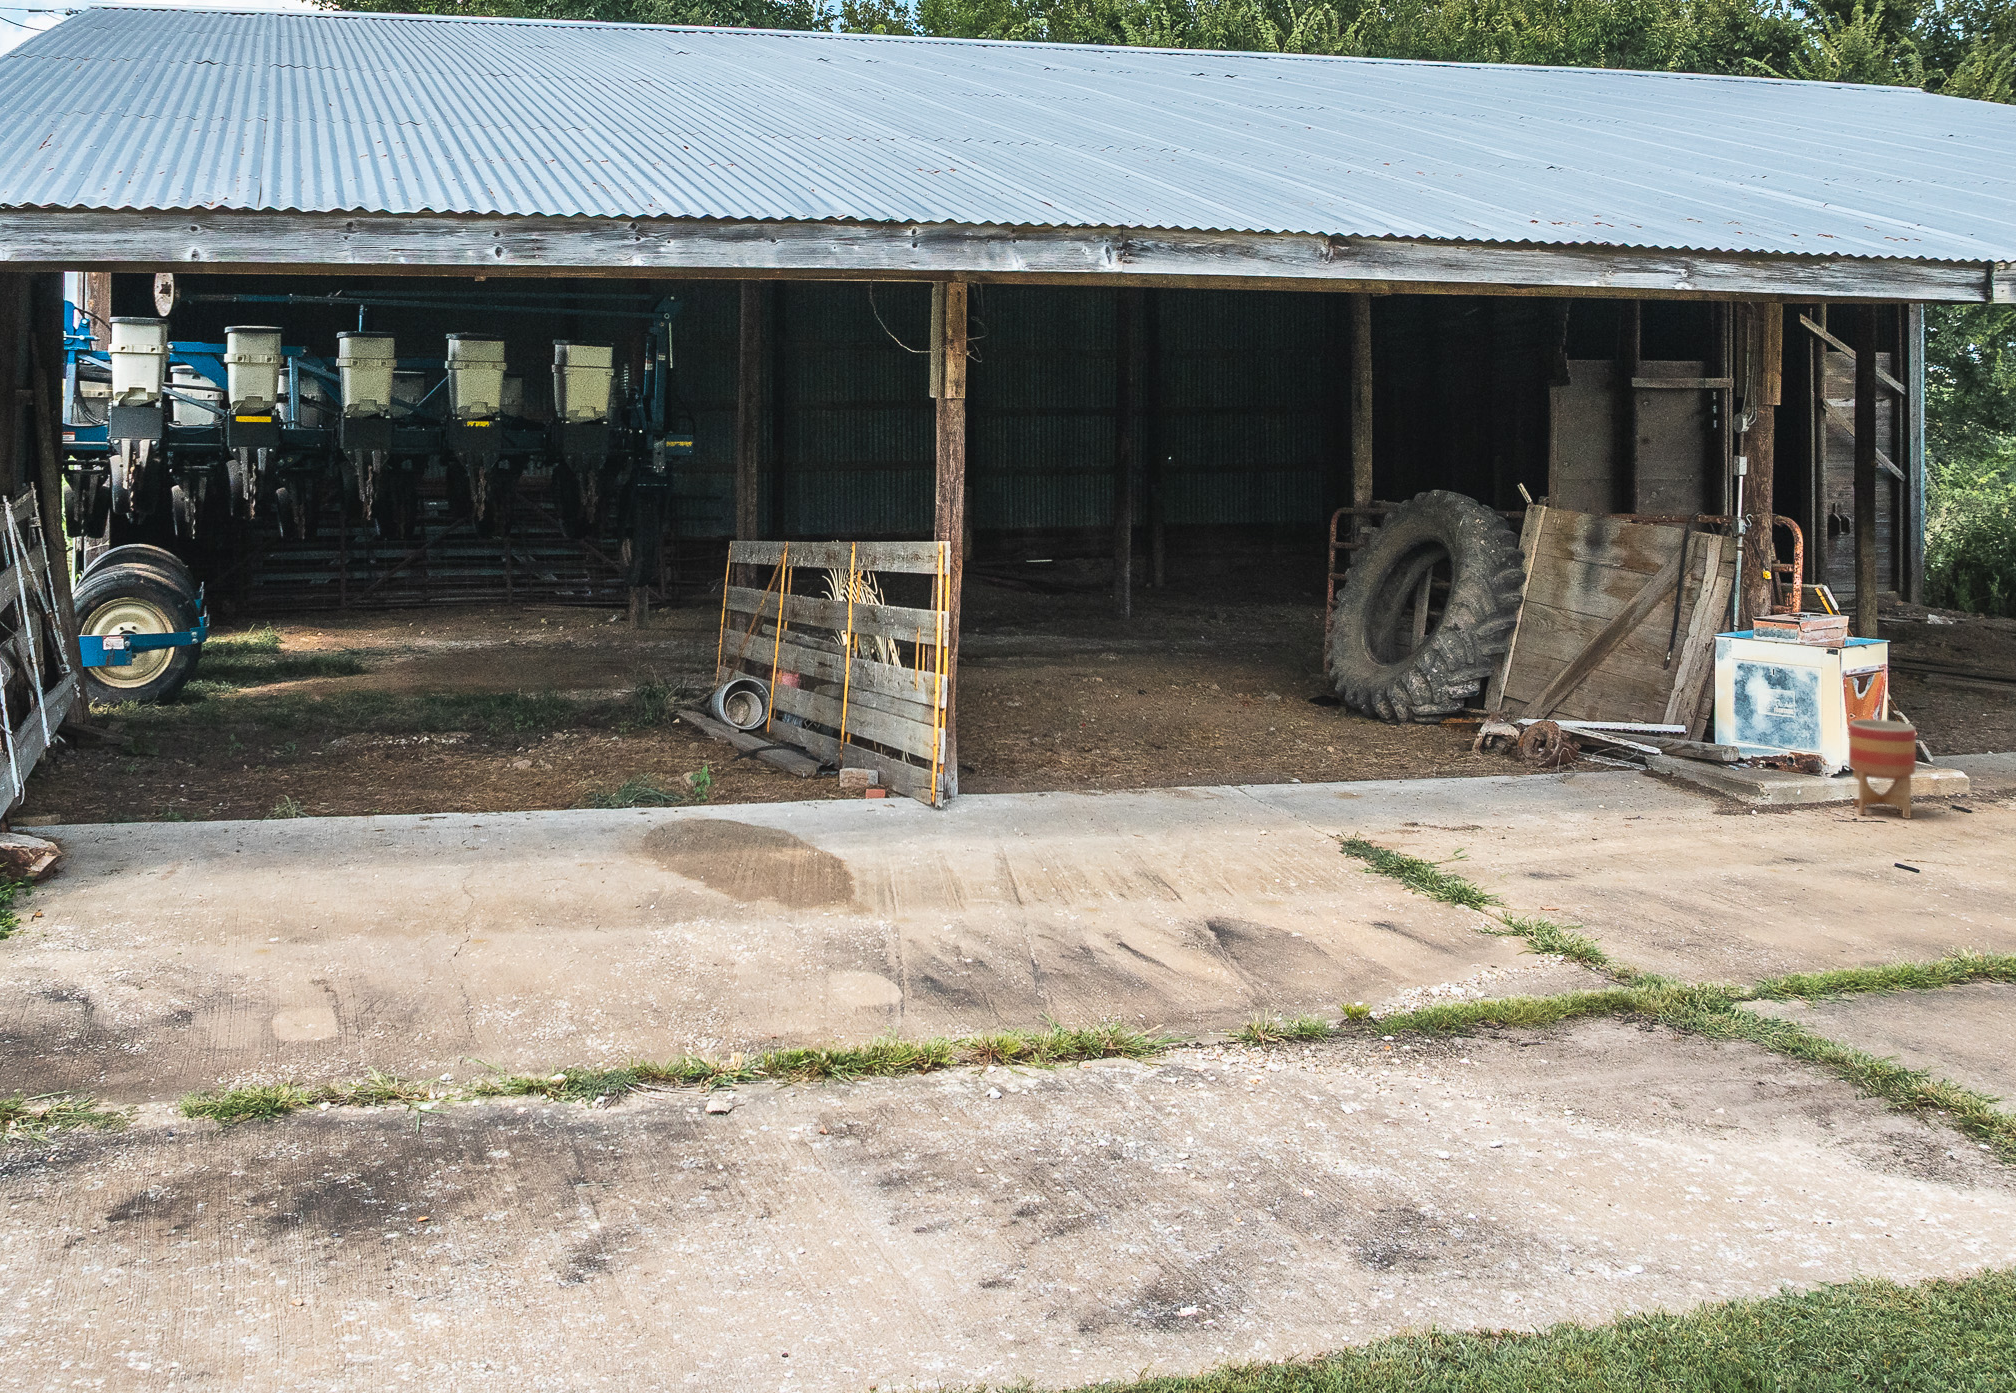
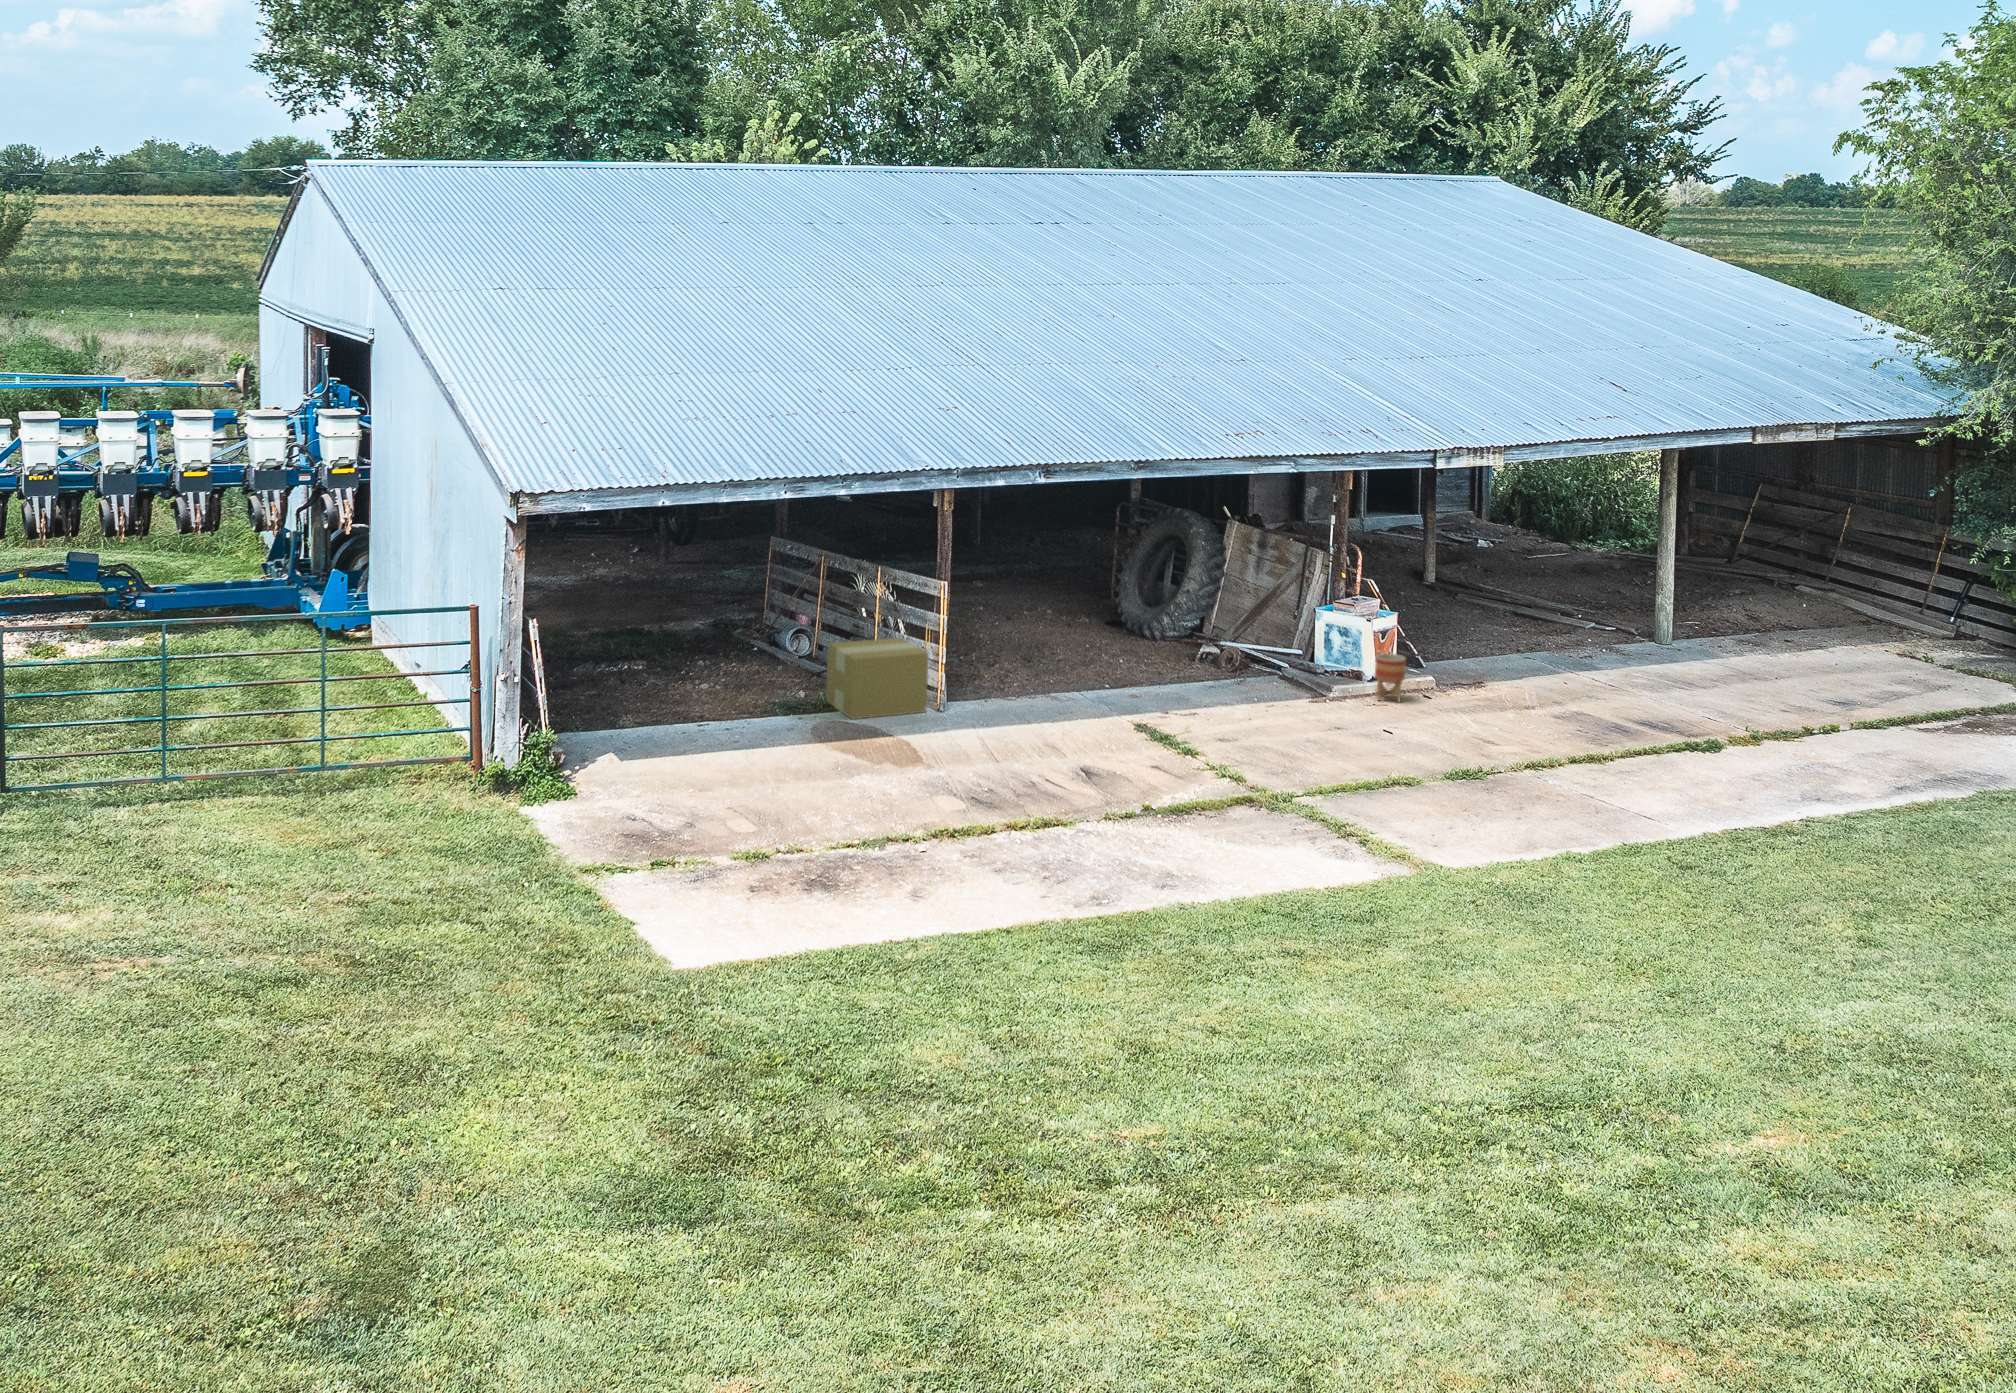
cardboard box: none [740,672,925,821] -> present [826,638,928,719]

